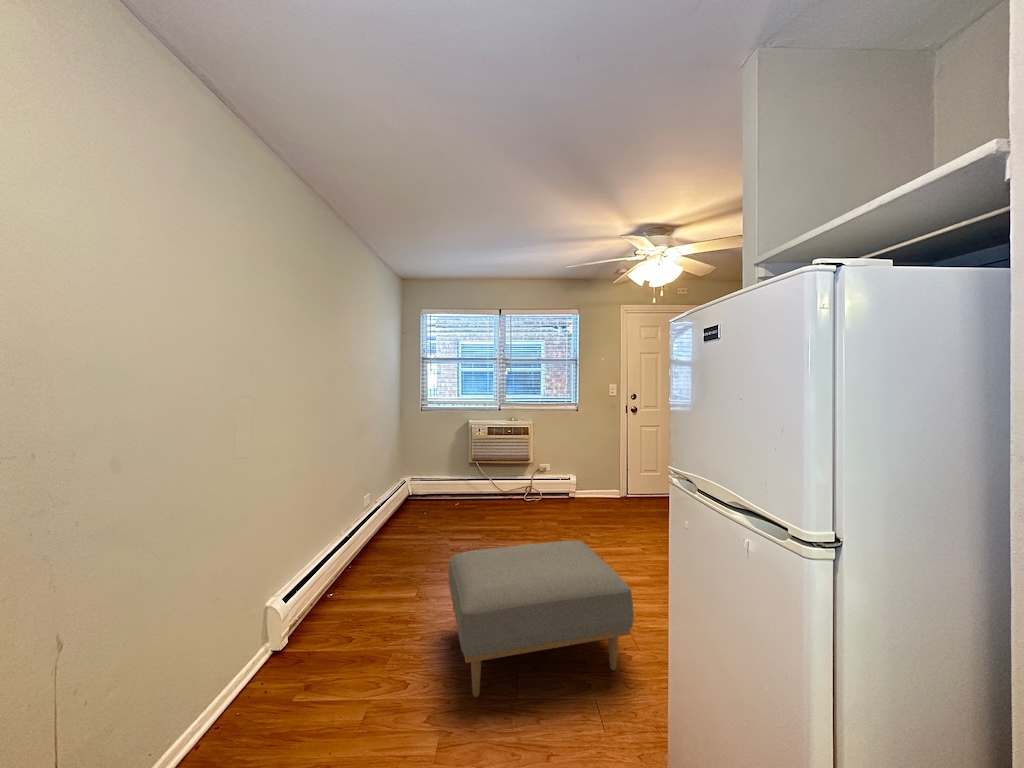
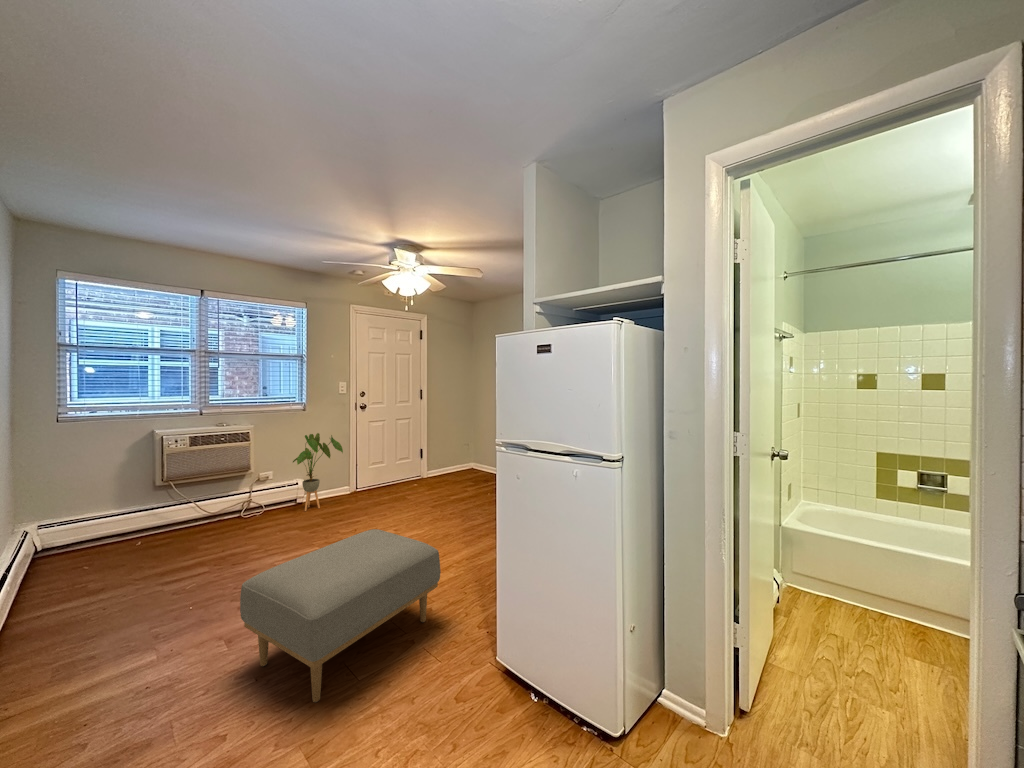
house plant: none [563,433,606,506] -> present [293,433,343,511]

